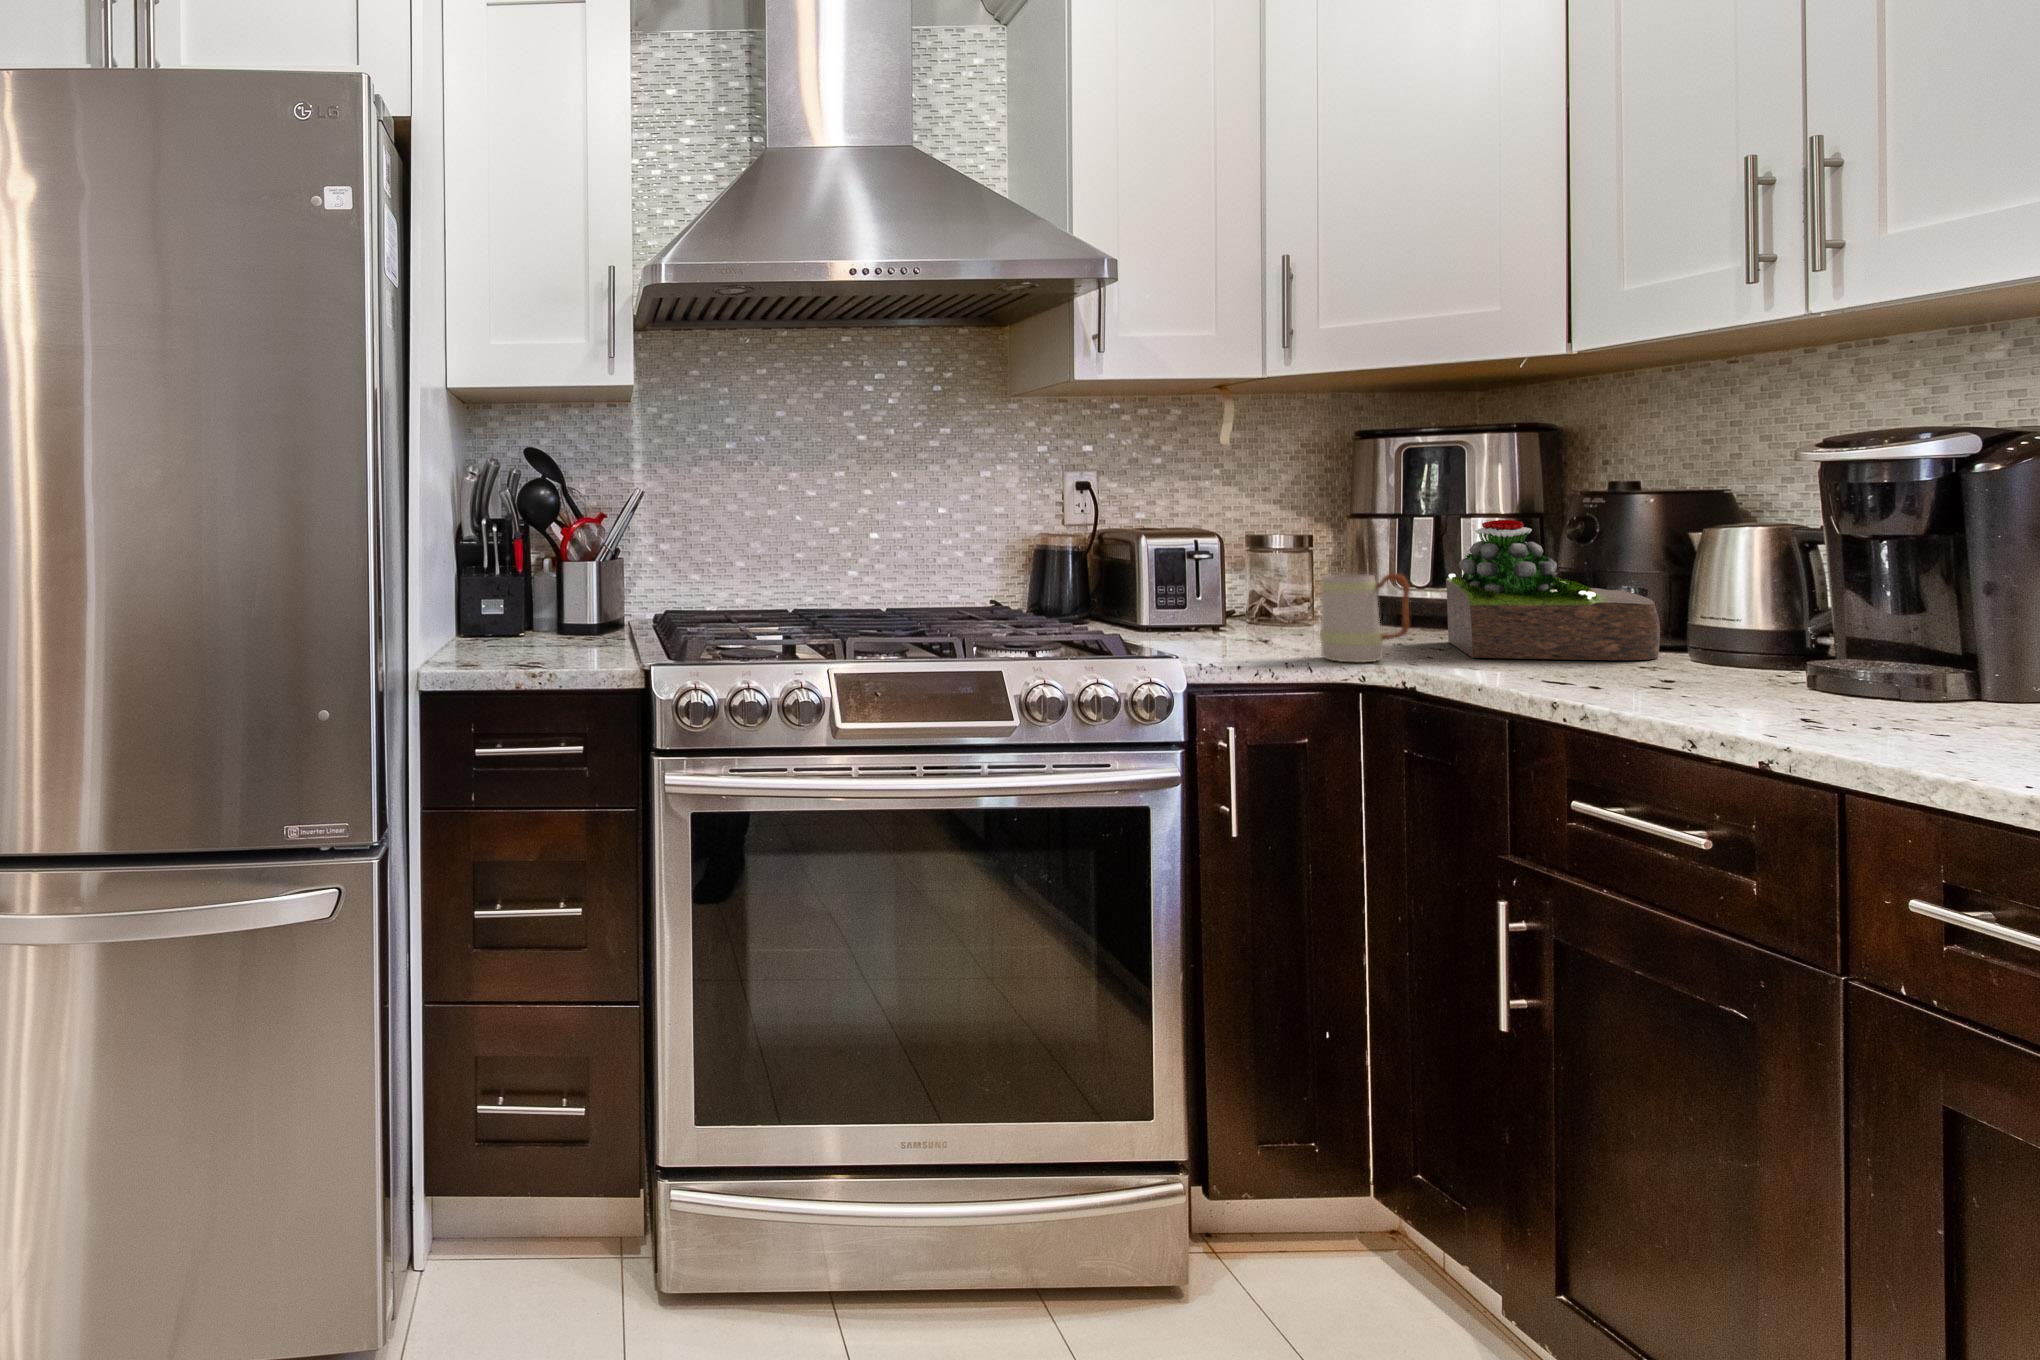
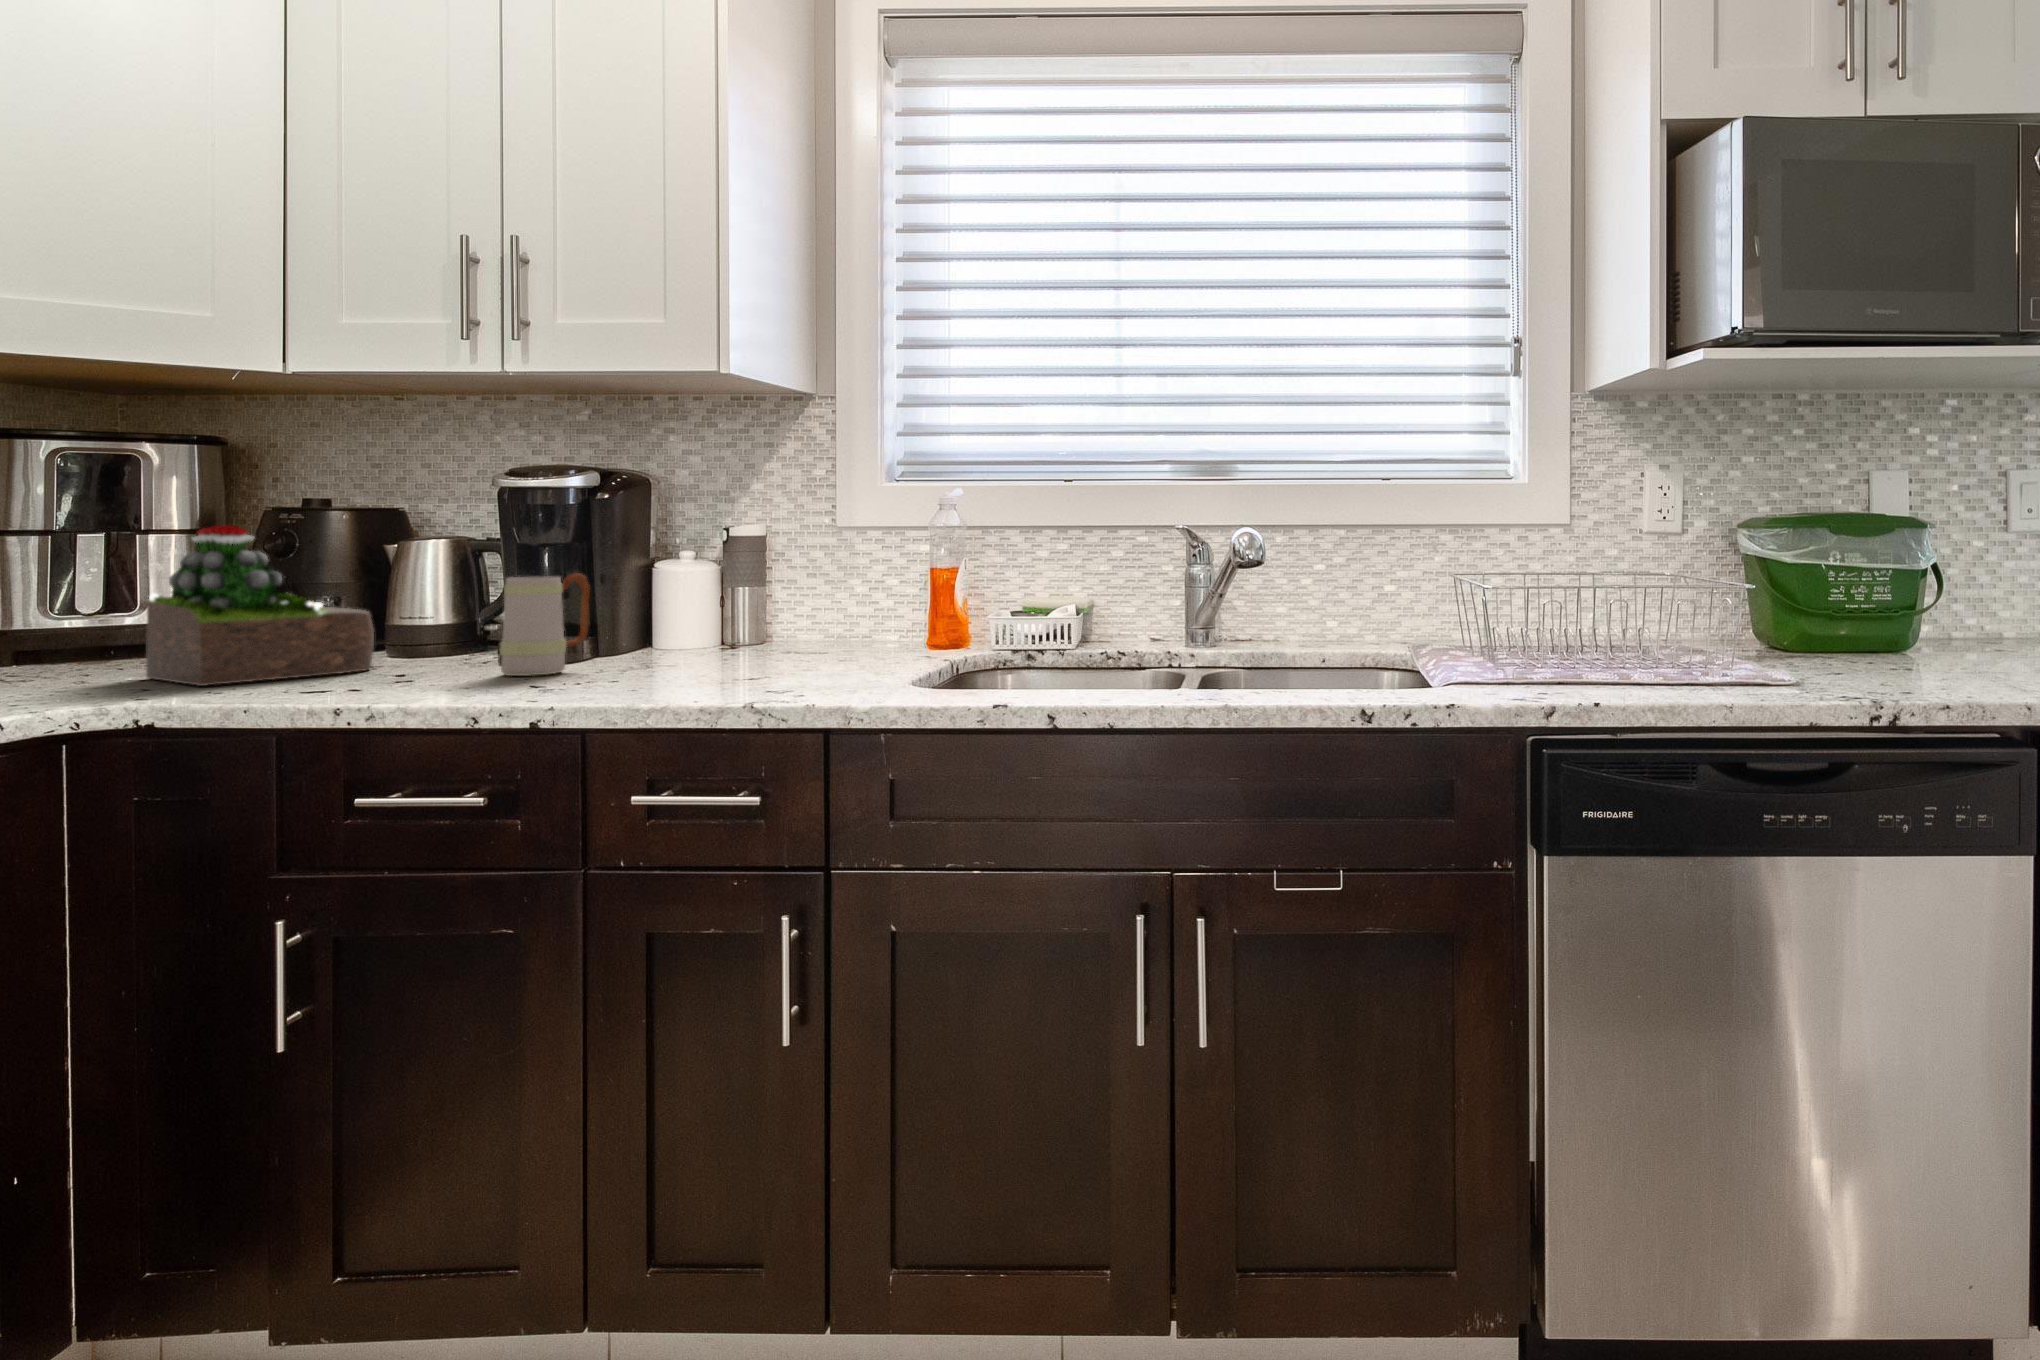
mug: present [1320,573,1410,662] -> present [500,573,590,676]

